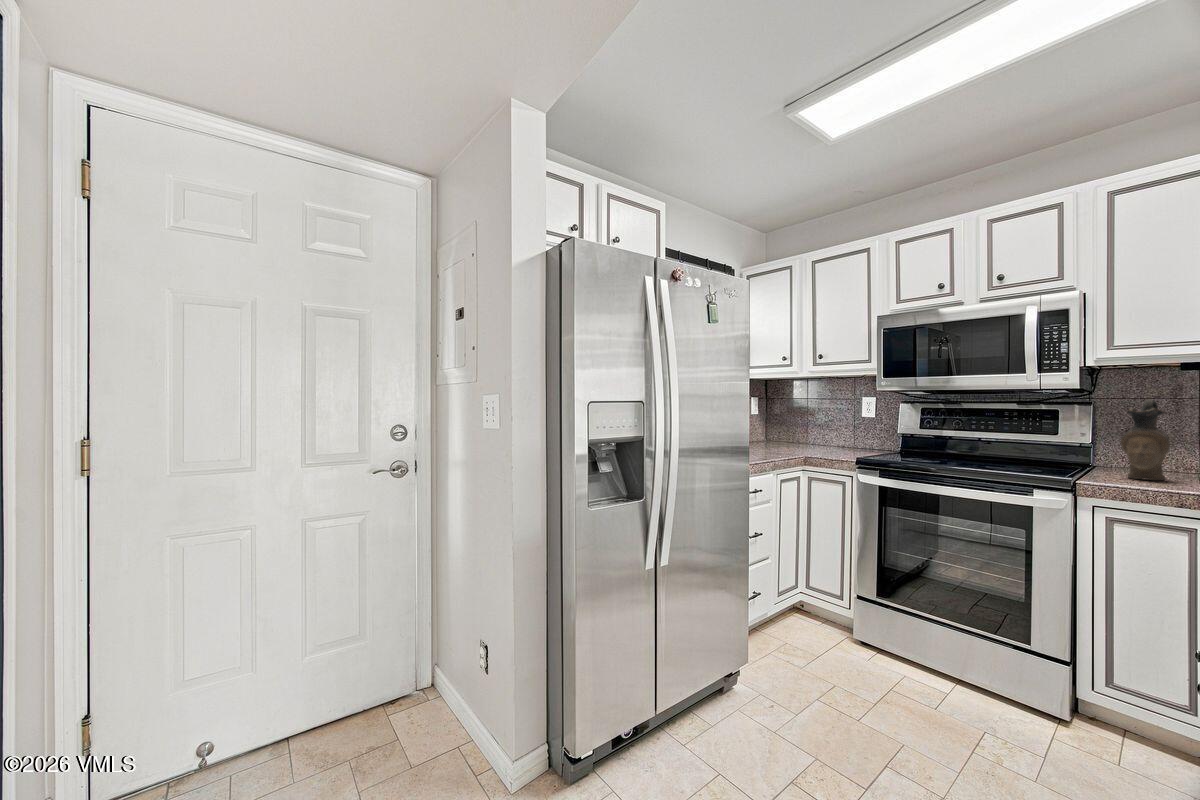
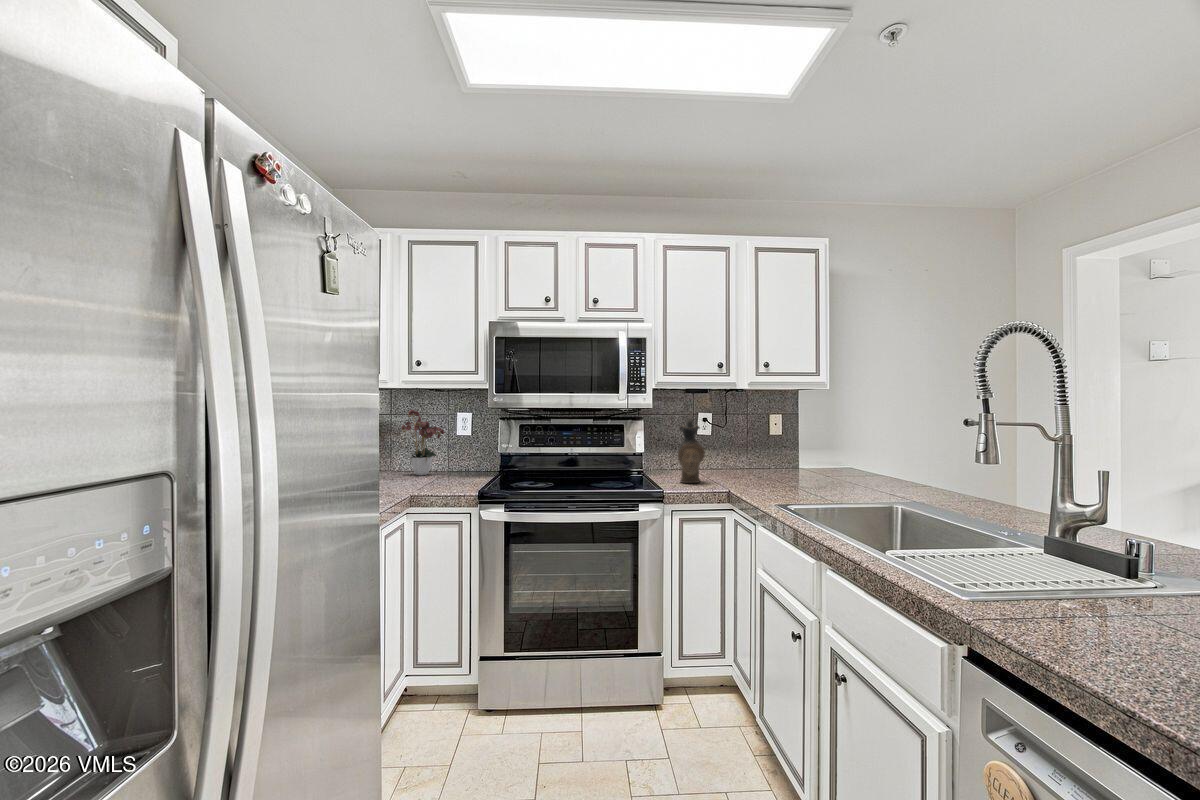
flower arrangement: none [811,392,853,447] -> present [401,410,444,475]

